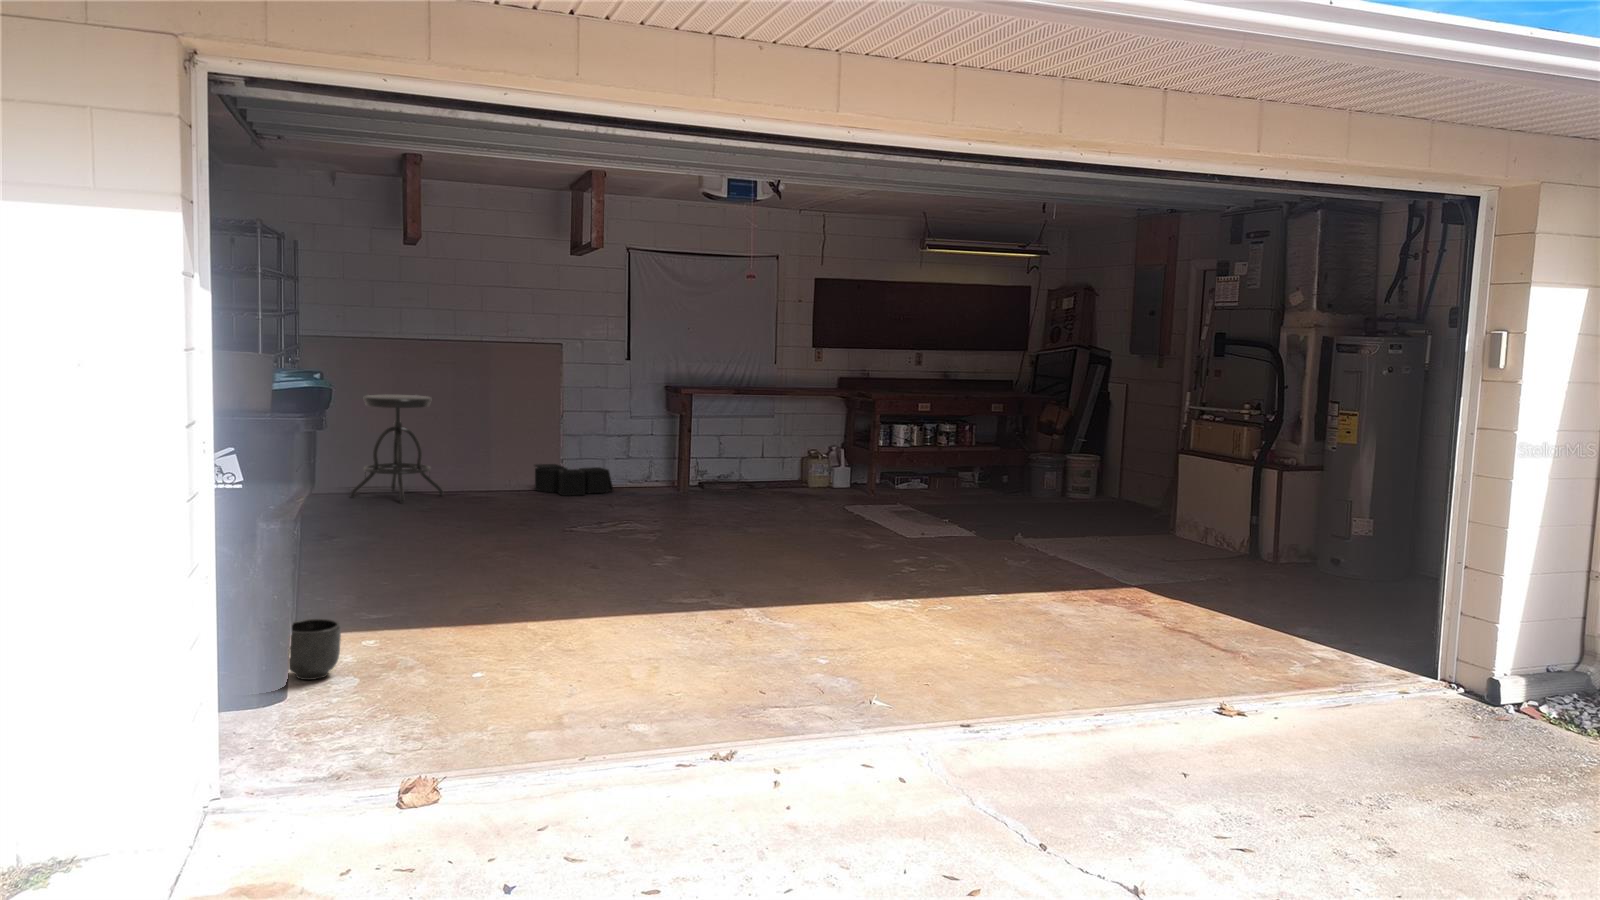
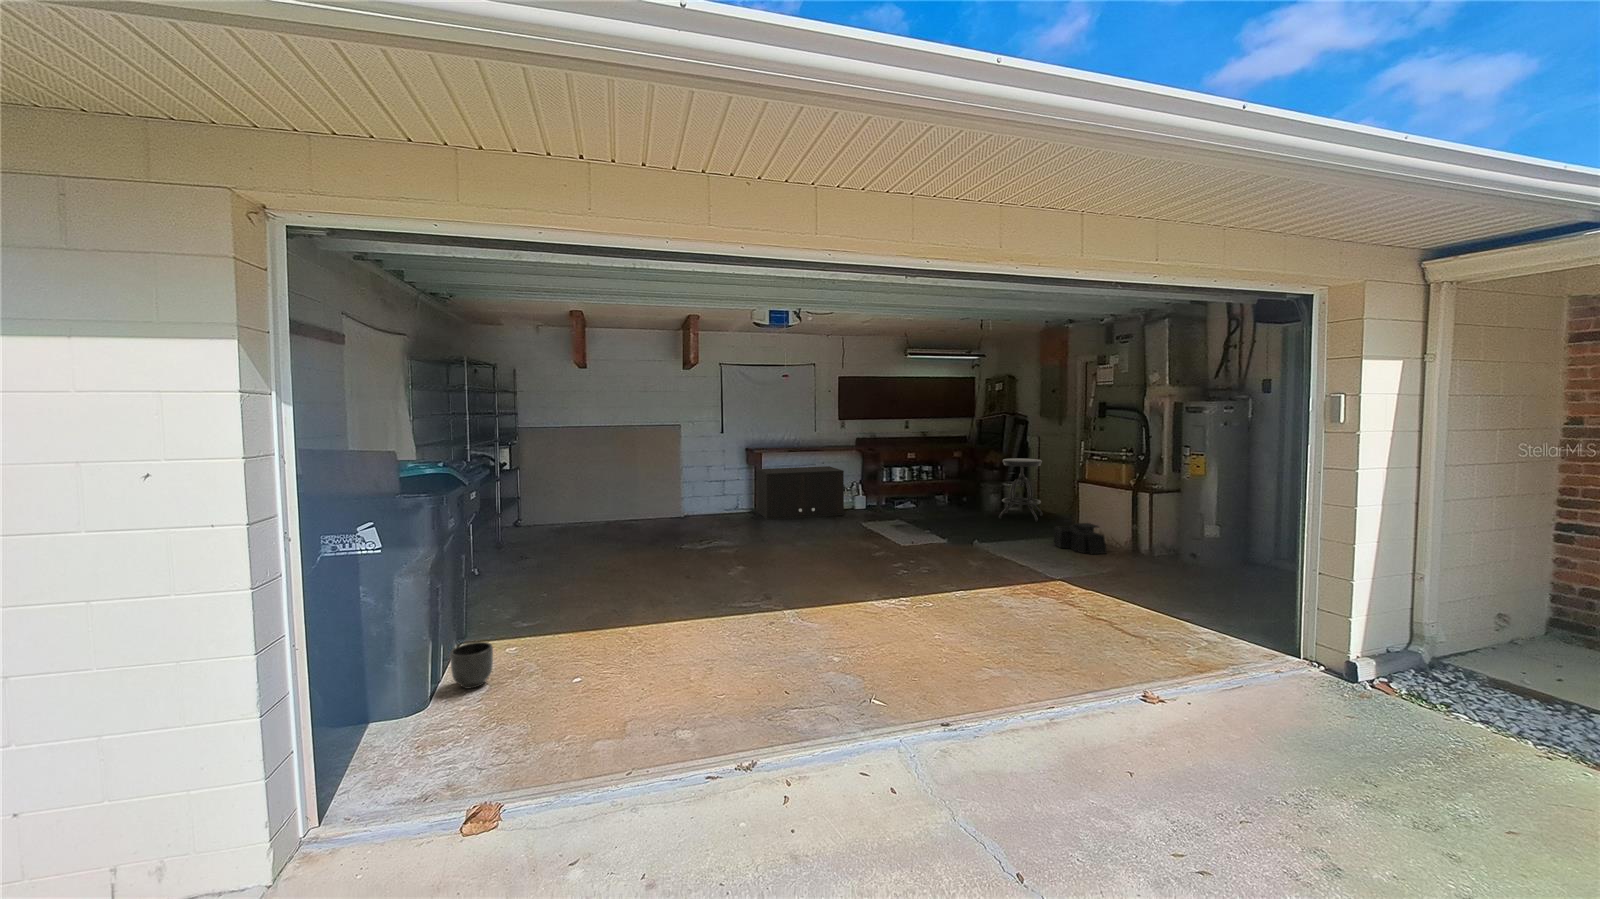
stool: present [351,395,443,503] -> present [999,458,1043,522]
storage cabinet: none [678,417,820,497] -> present [757,466,844,520]
storage bin: present [535,464,613,496] -> present [1054,523,1106,554]

